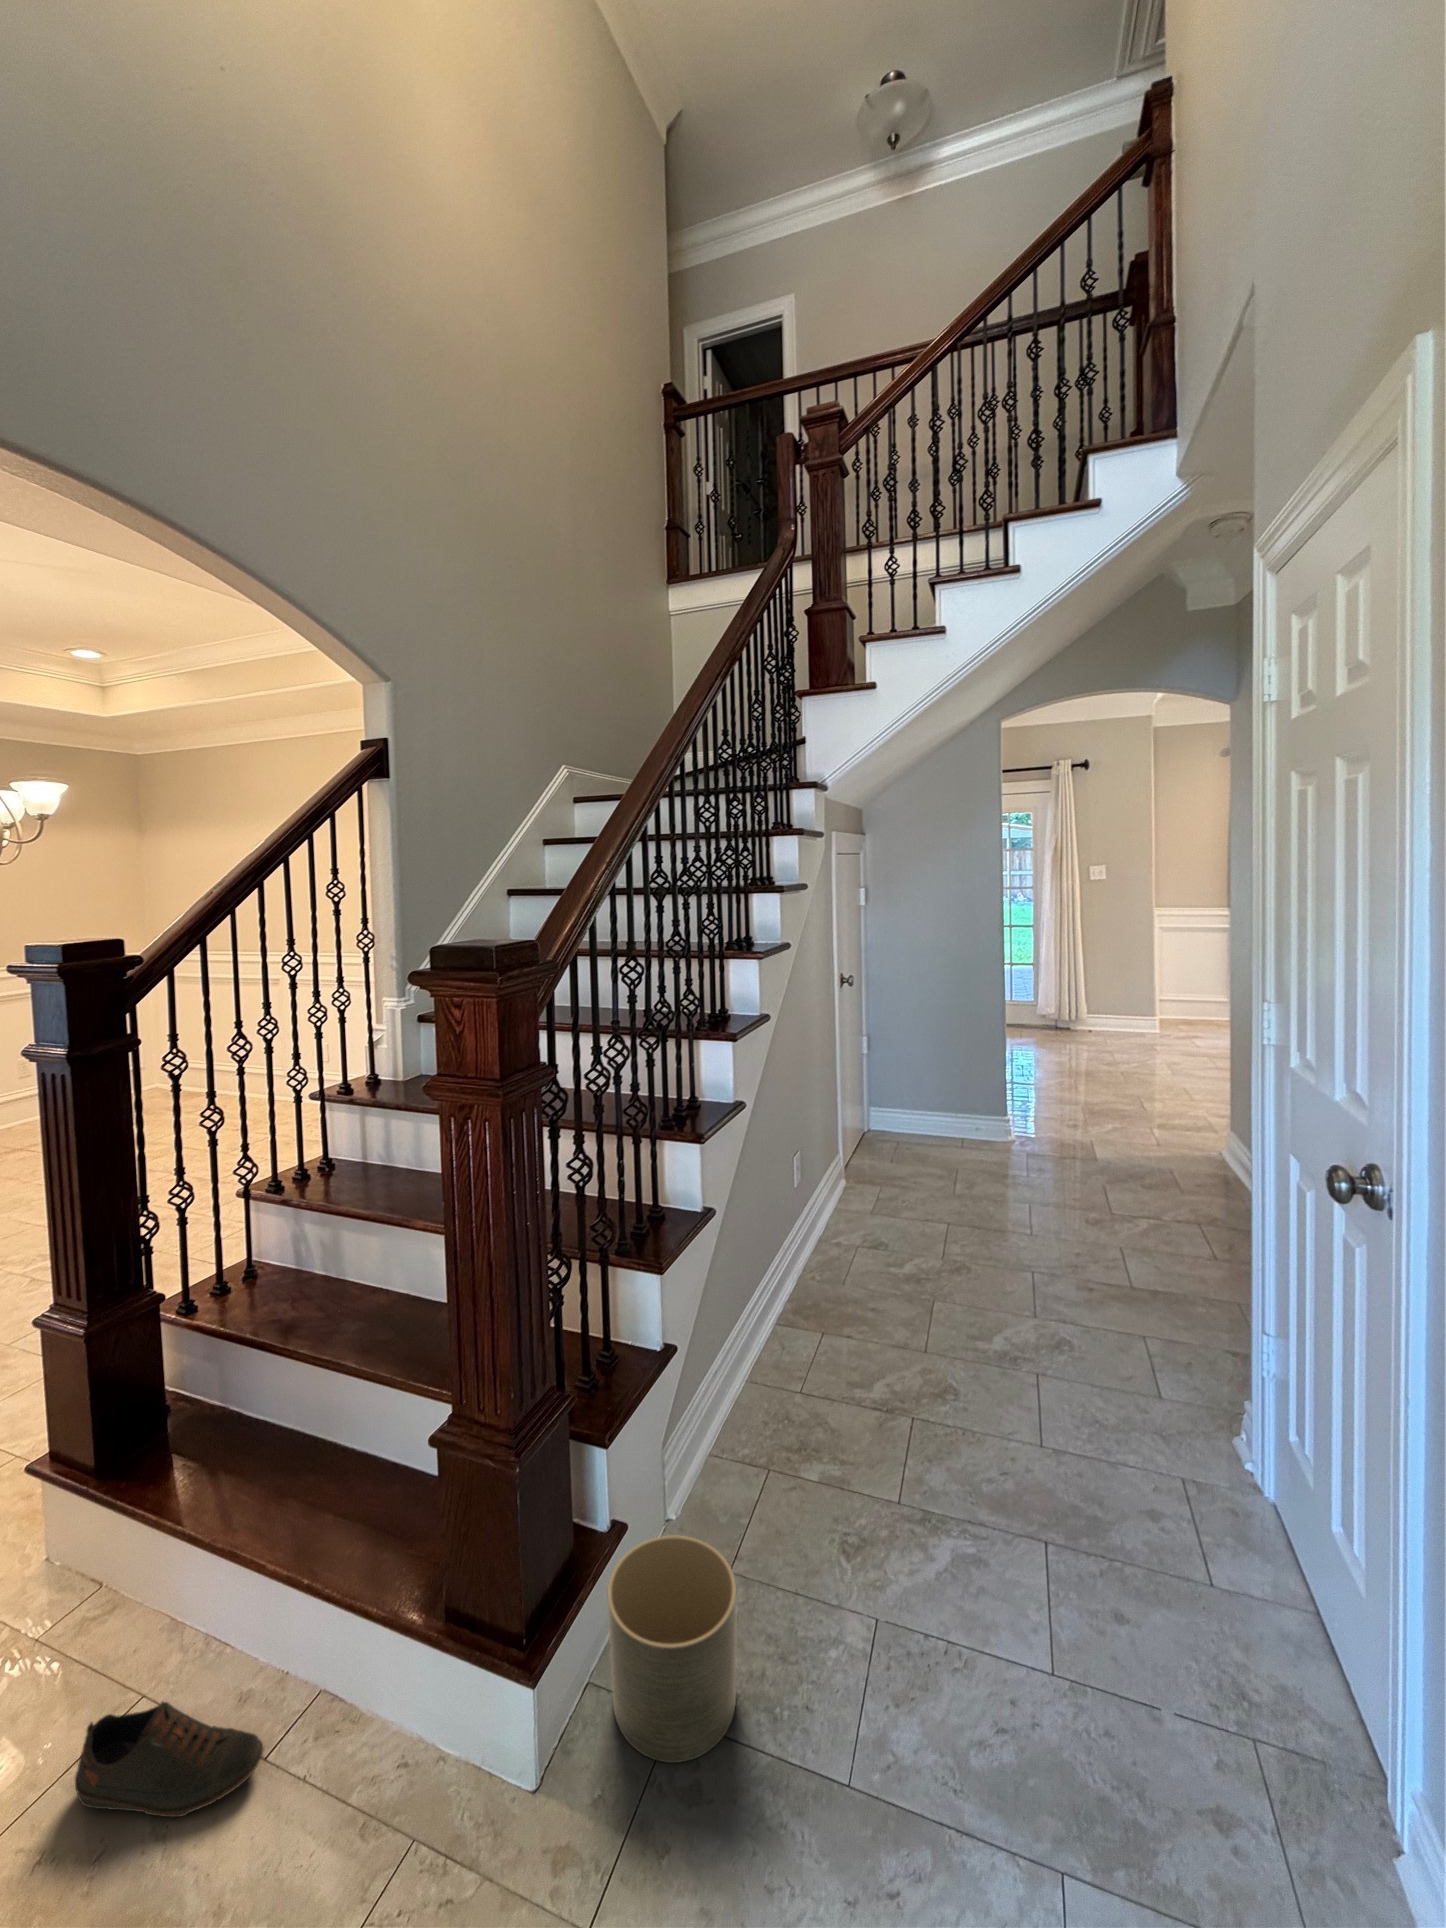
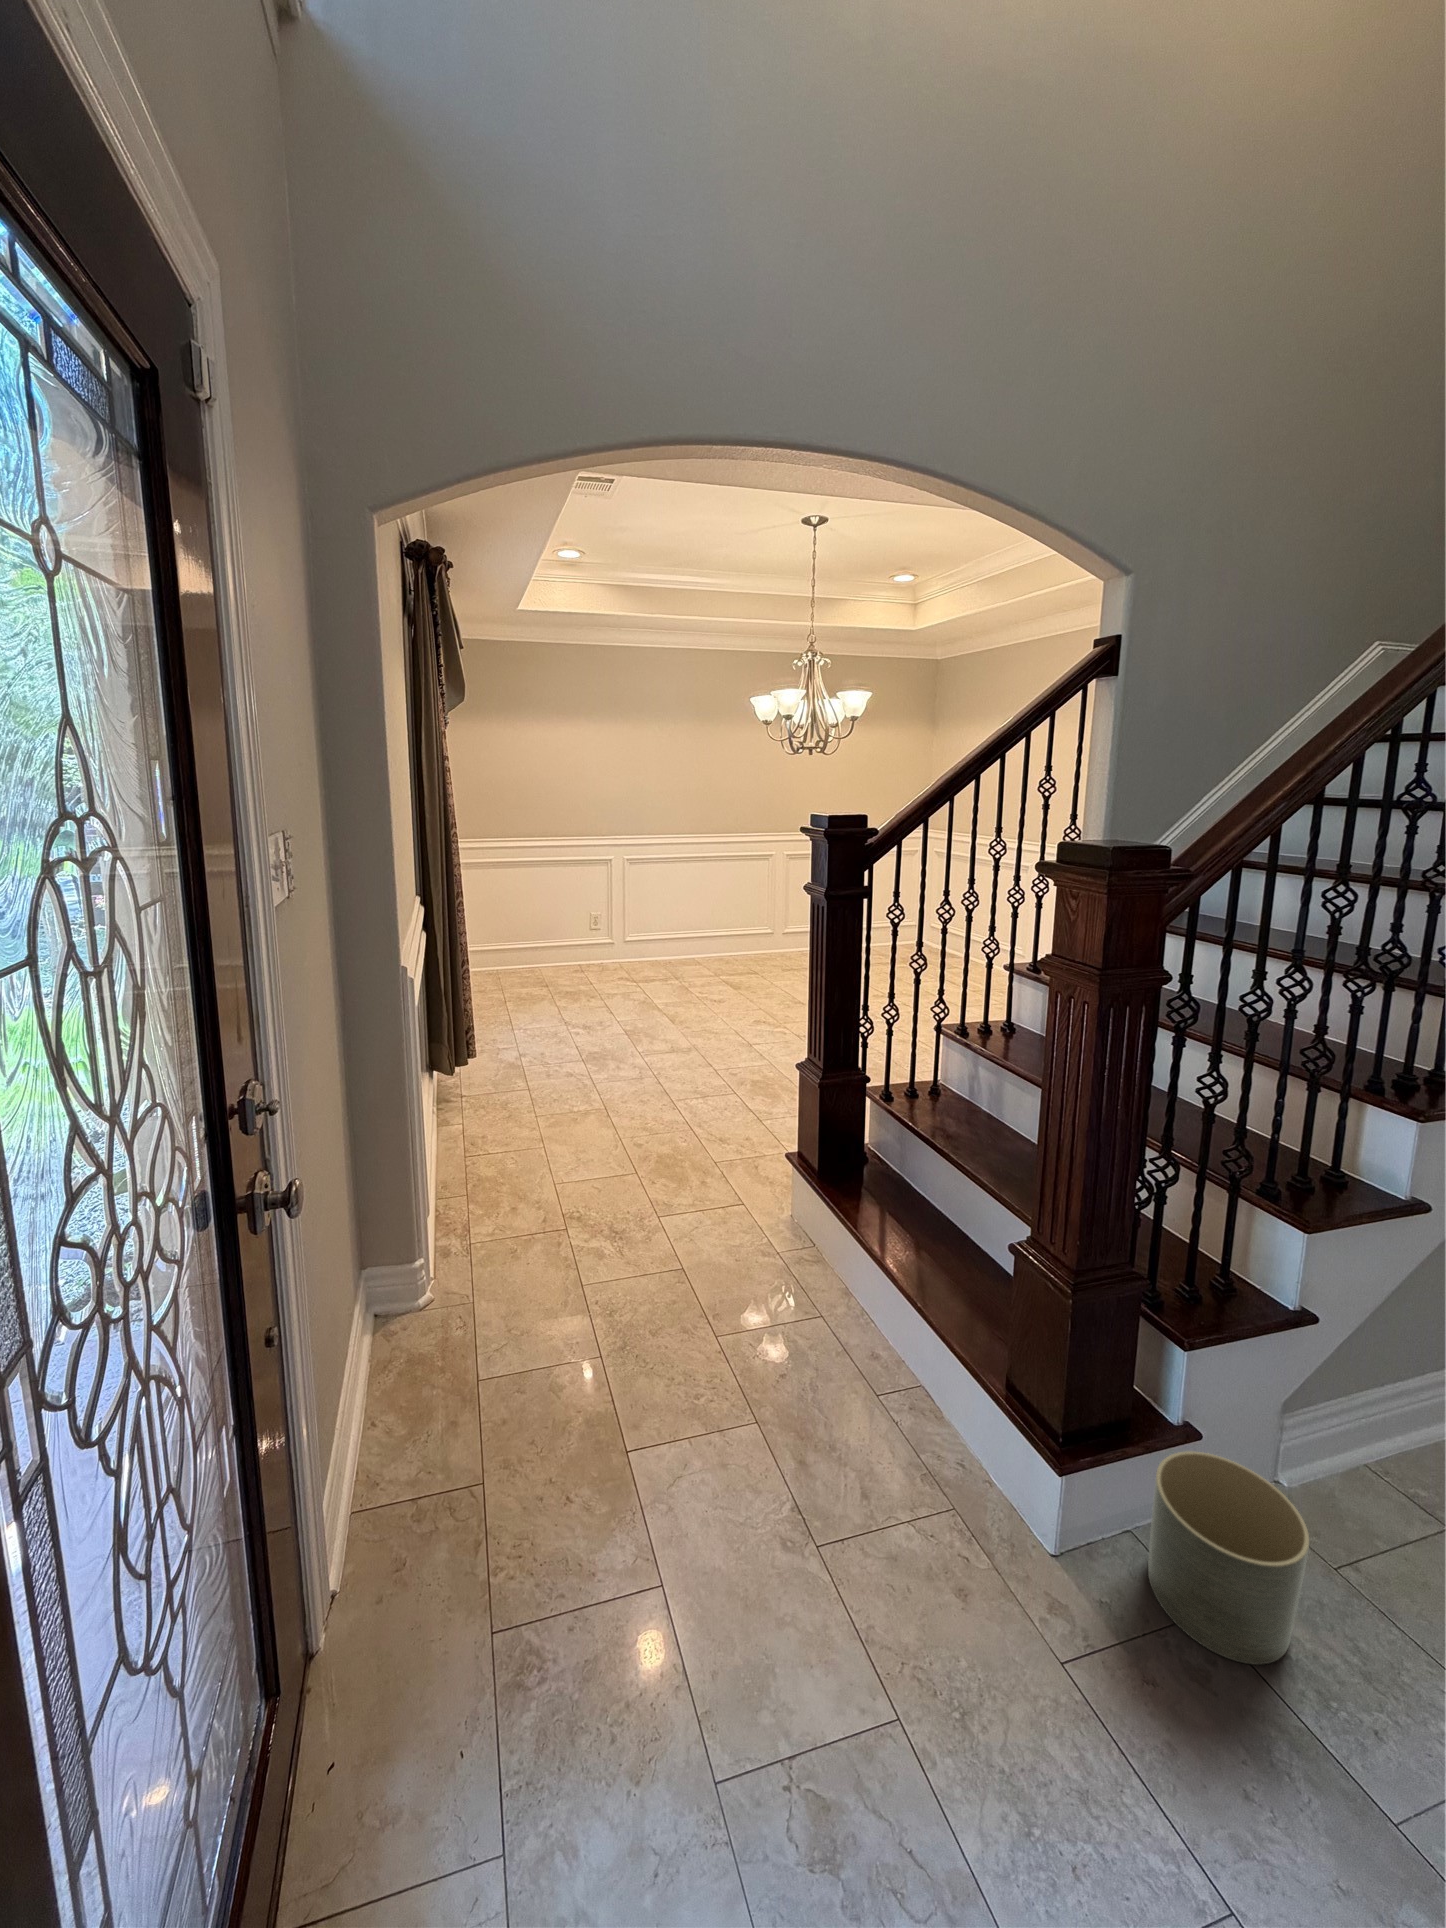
shoe: present [75,1702,264,1817] -> none [779,1307,879,1399]

